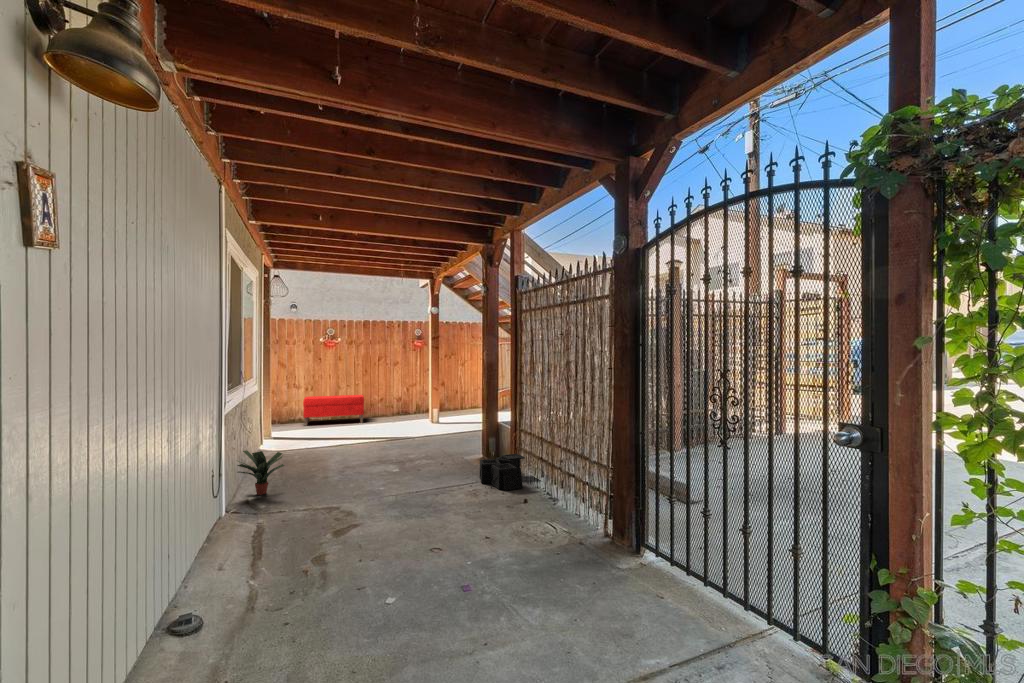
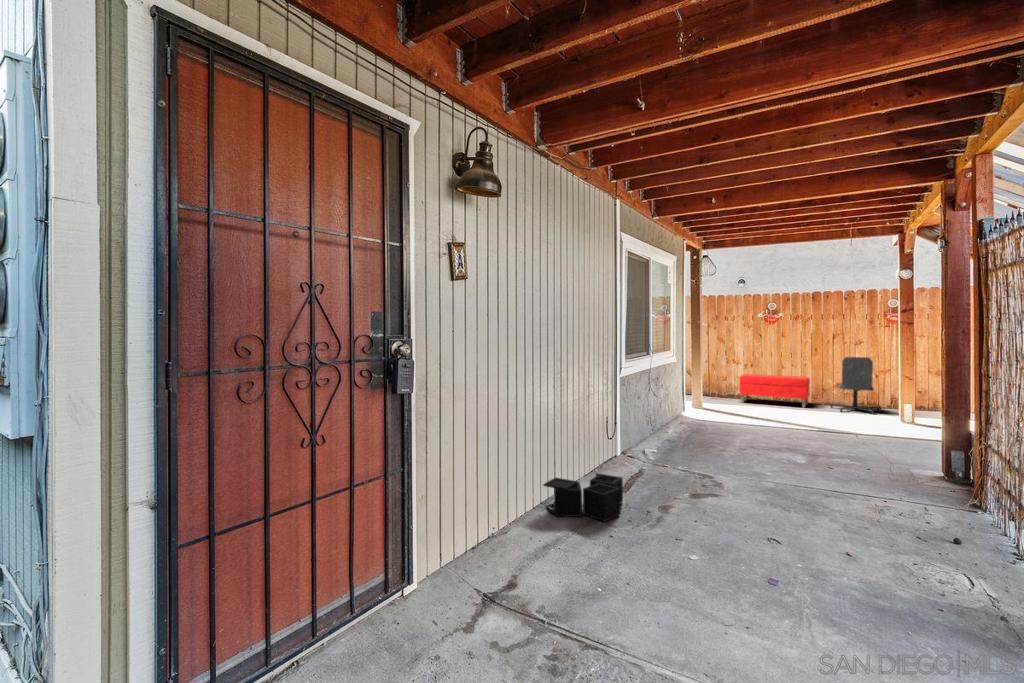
chair: none [380,375,415,422] -> present [830,357,881,414]
potted plant: present [237,450,284,495] -> none [639,412,679,450]
storage bin: present [480,454,525,491] -> present [543,473,623,522]

